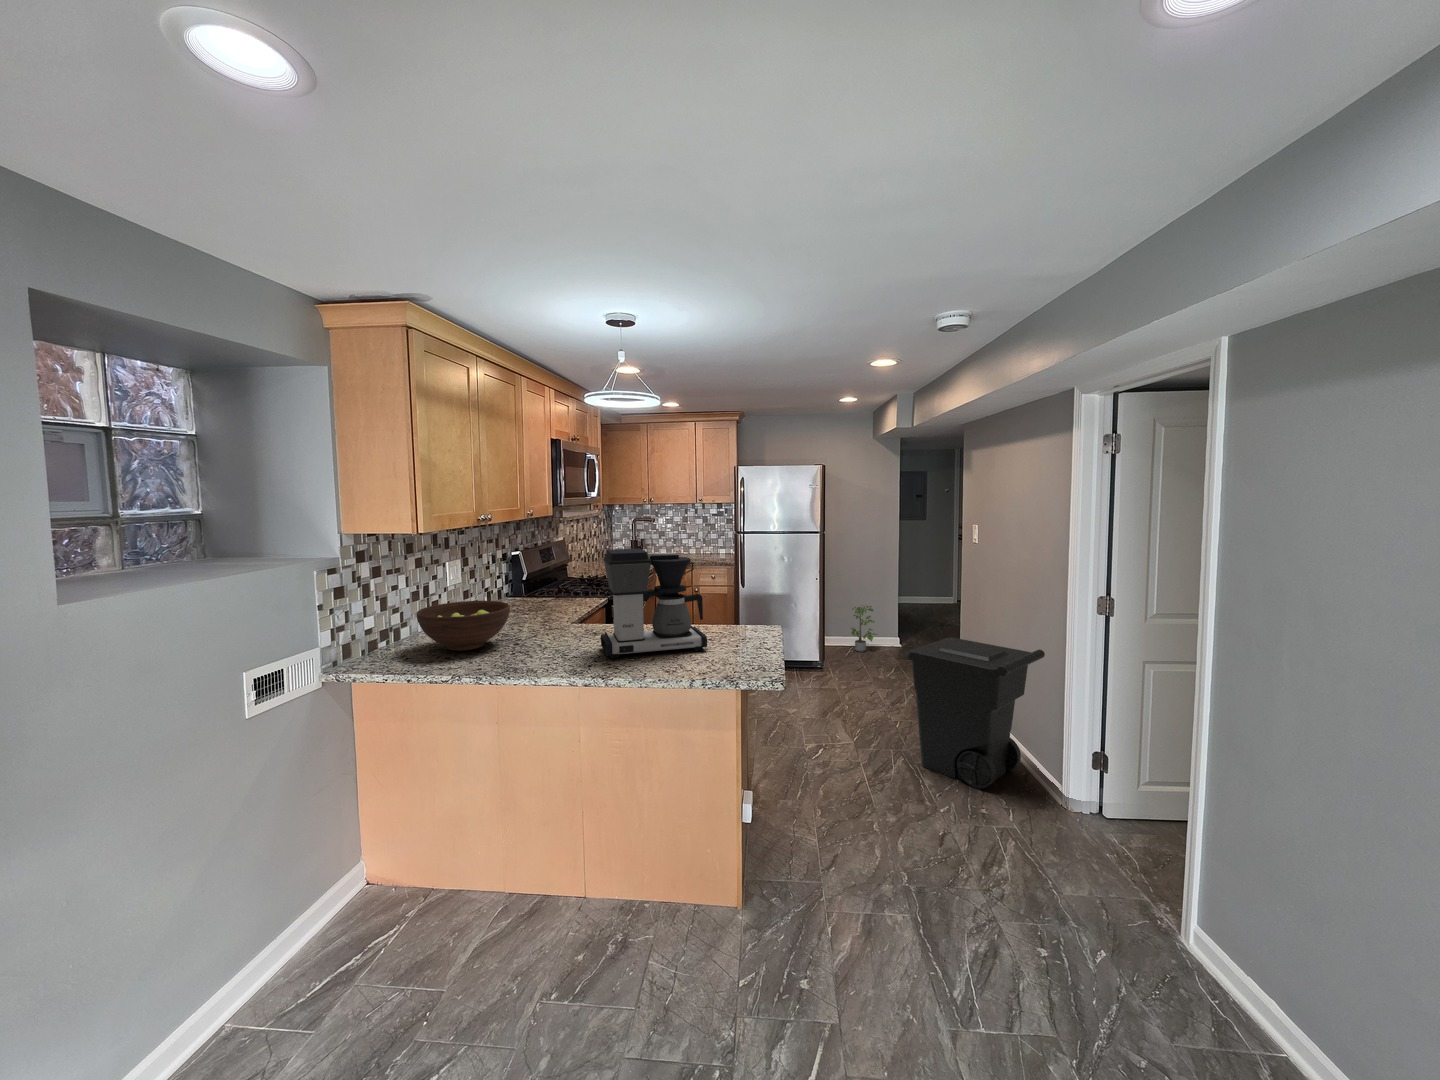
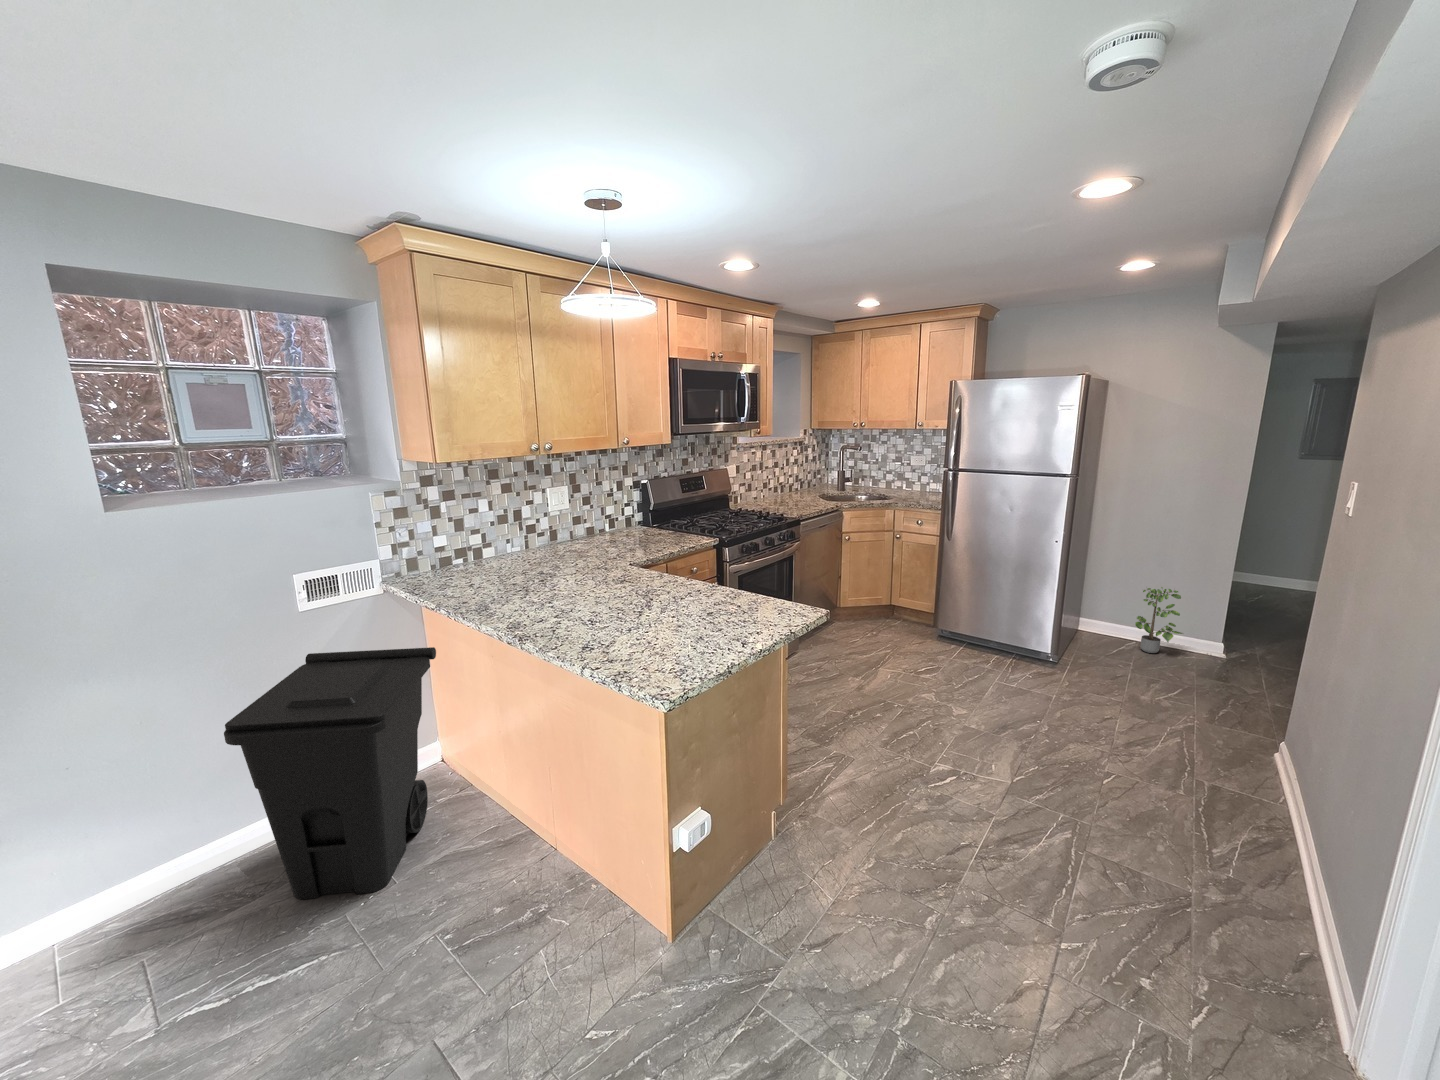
coffee maker: present [601,548,707,659] -> none [566,493,698,629]
fruit bowl: present [417,601,510,651] -> none [451,531,542,581]
trash can: present [906,637,1045,789] -> present [224,647,436,899]

